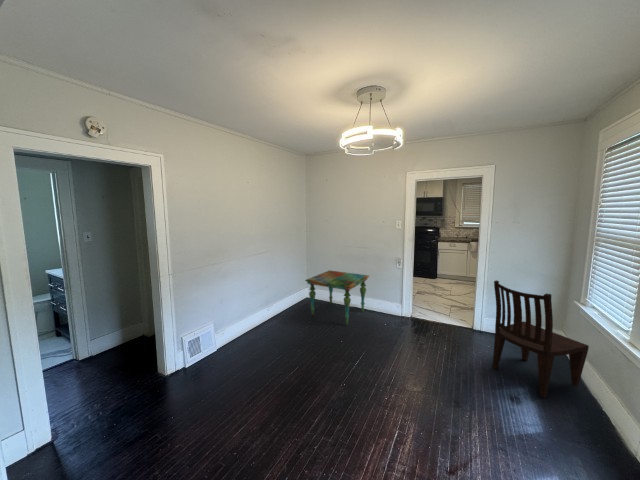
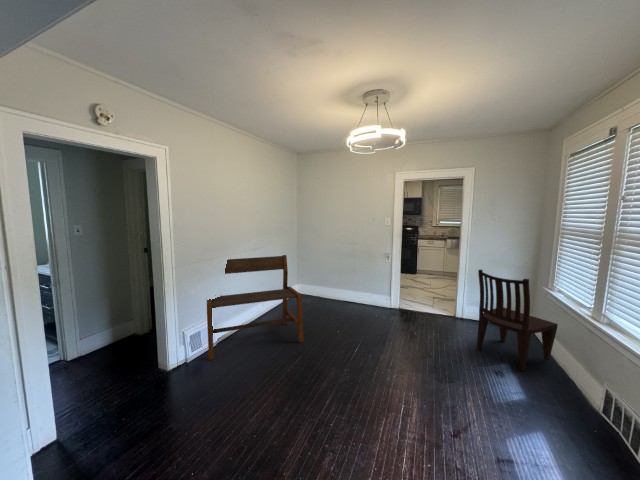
bench: none [205,260,304,366] -> present [207,255,303,360]
side table: present [305,271,369,325] -> none [298,266,359,318]

